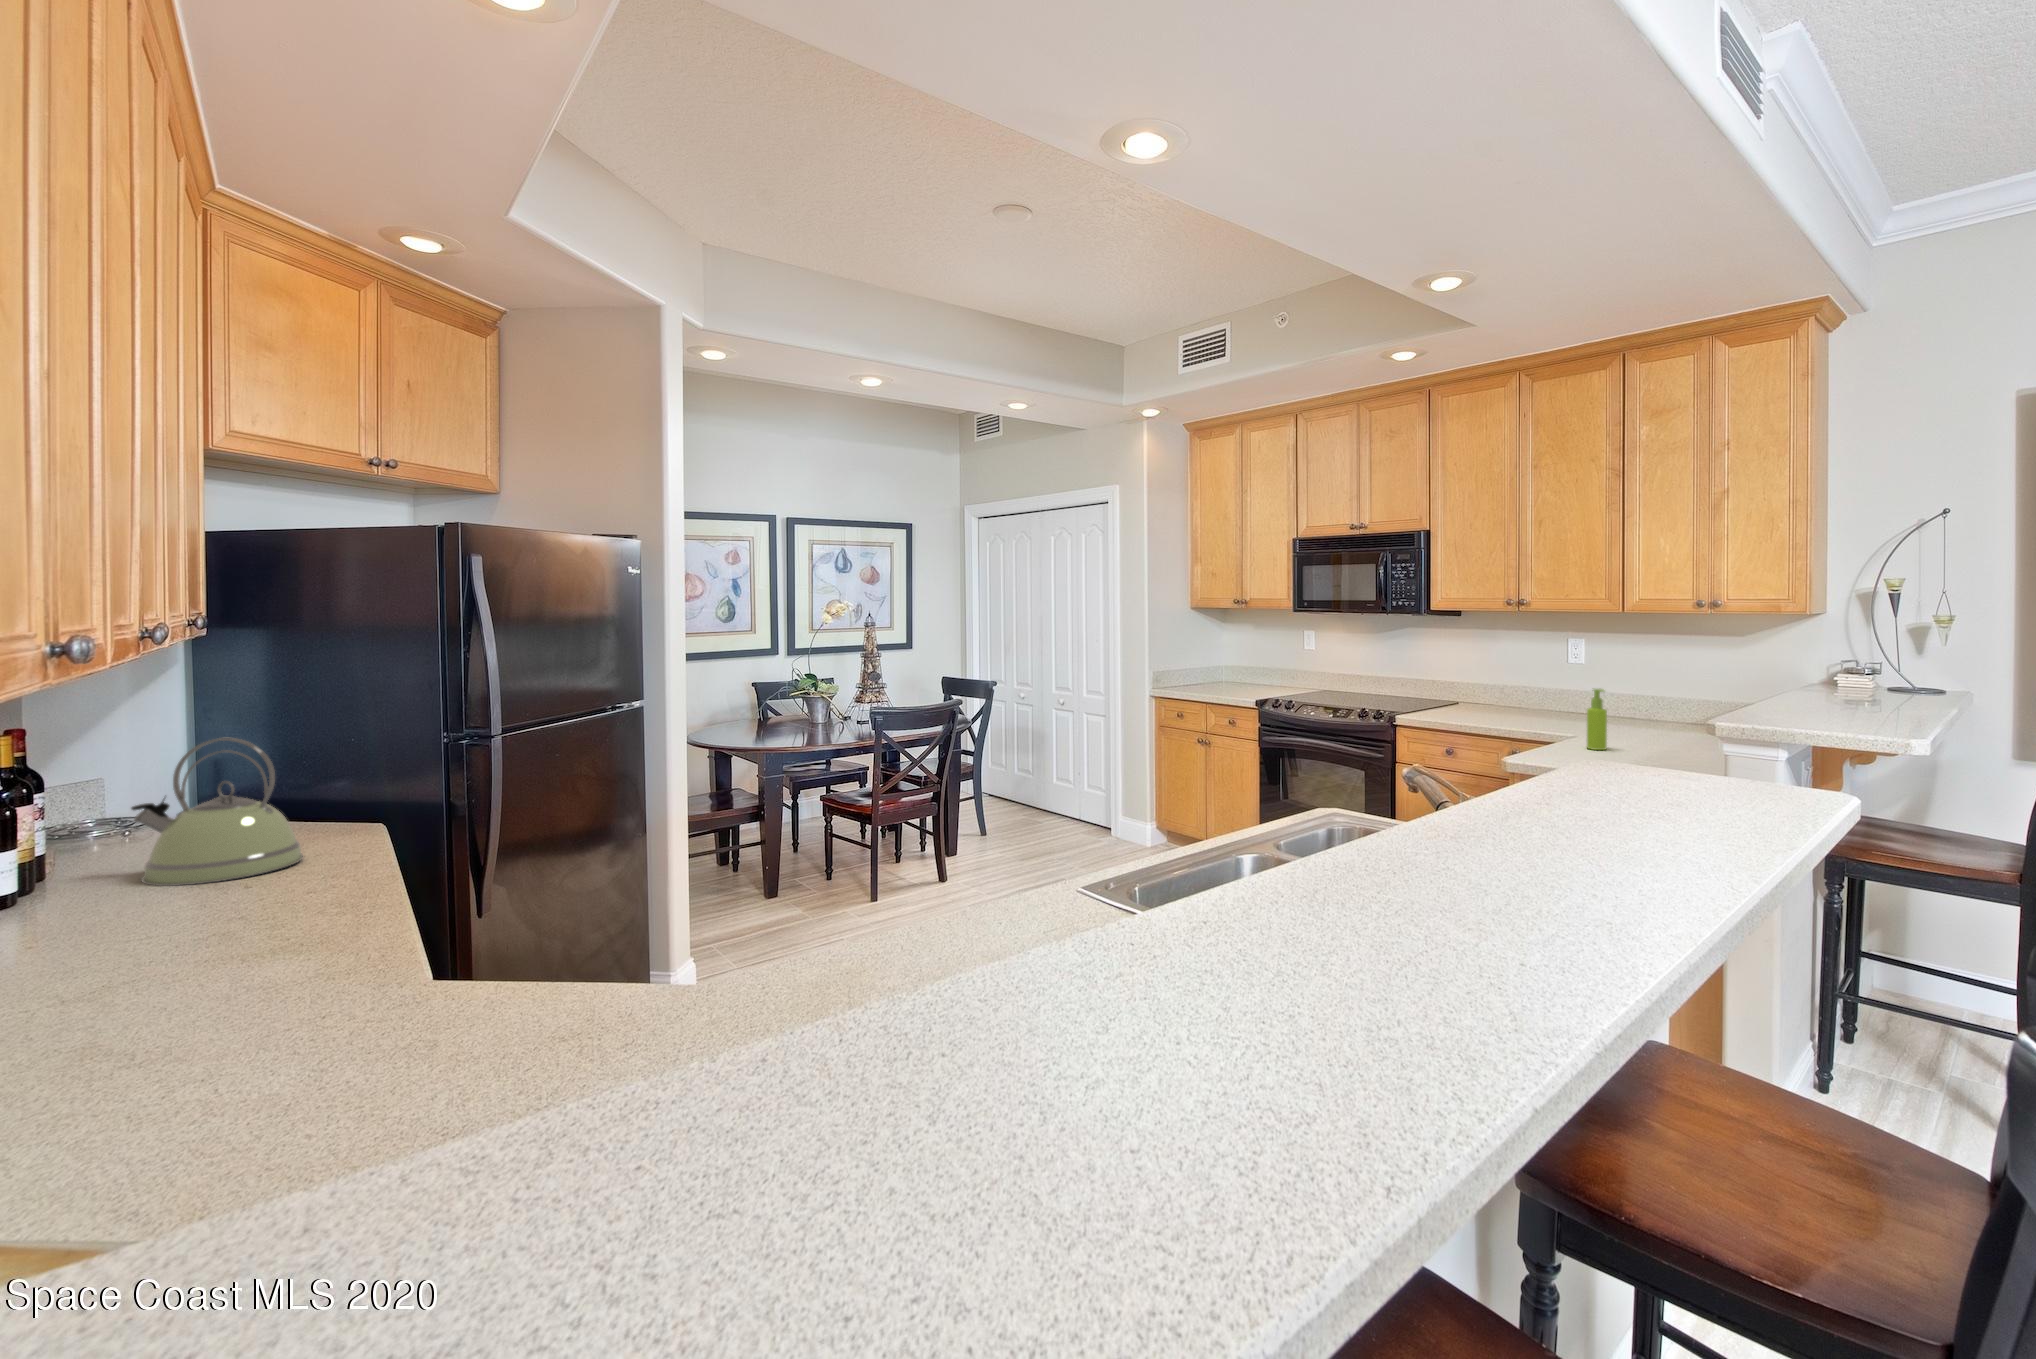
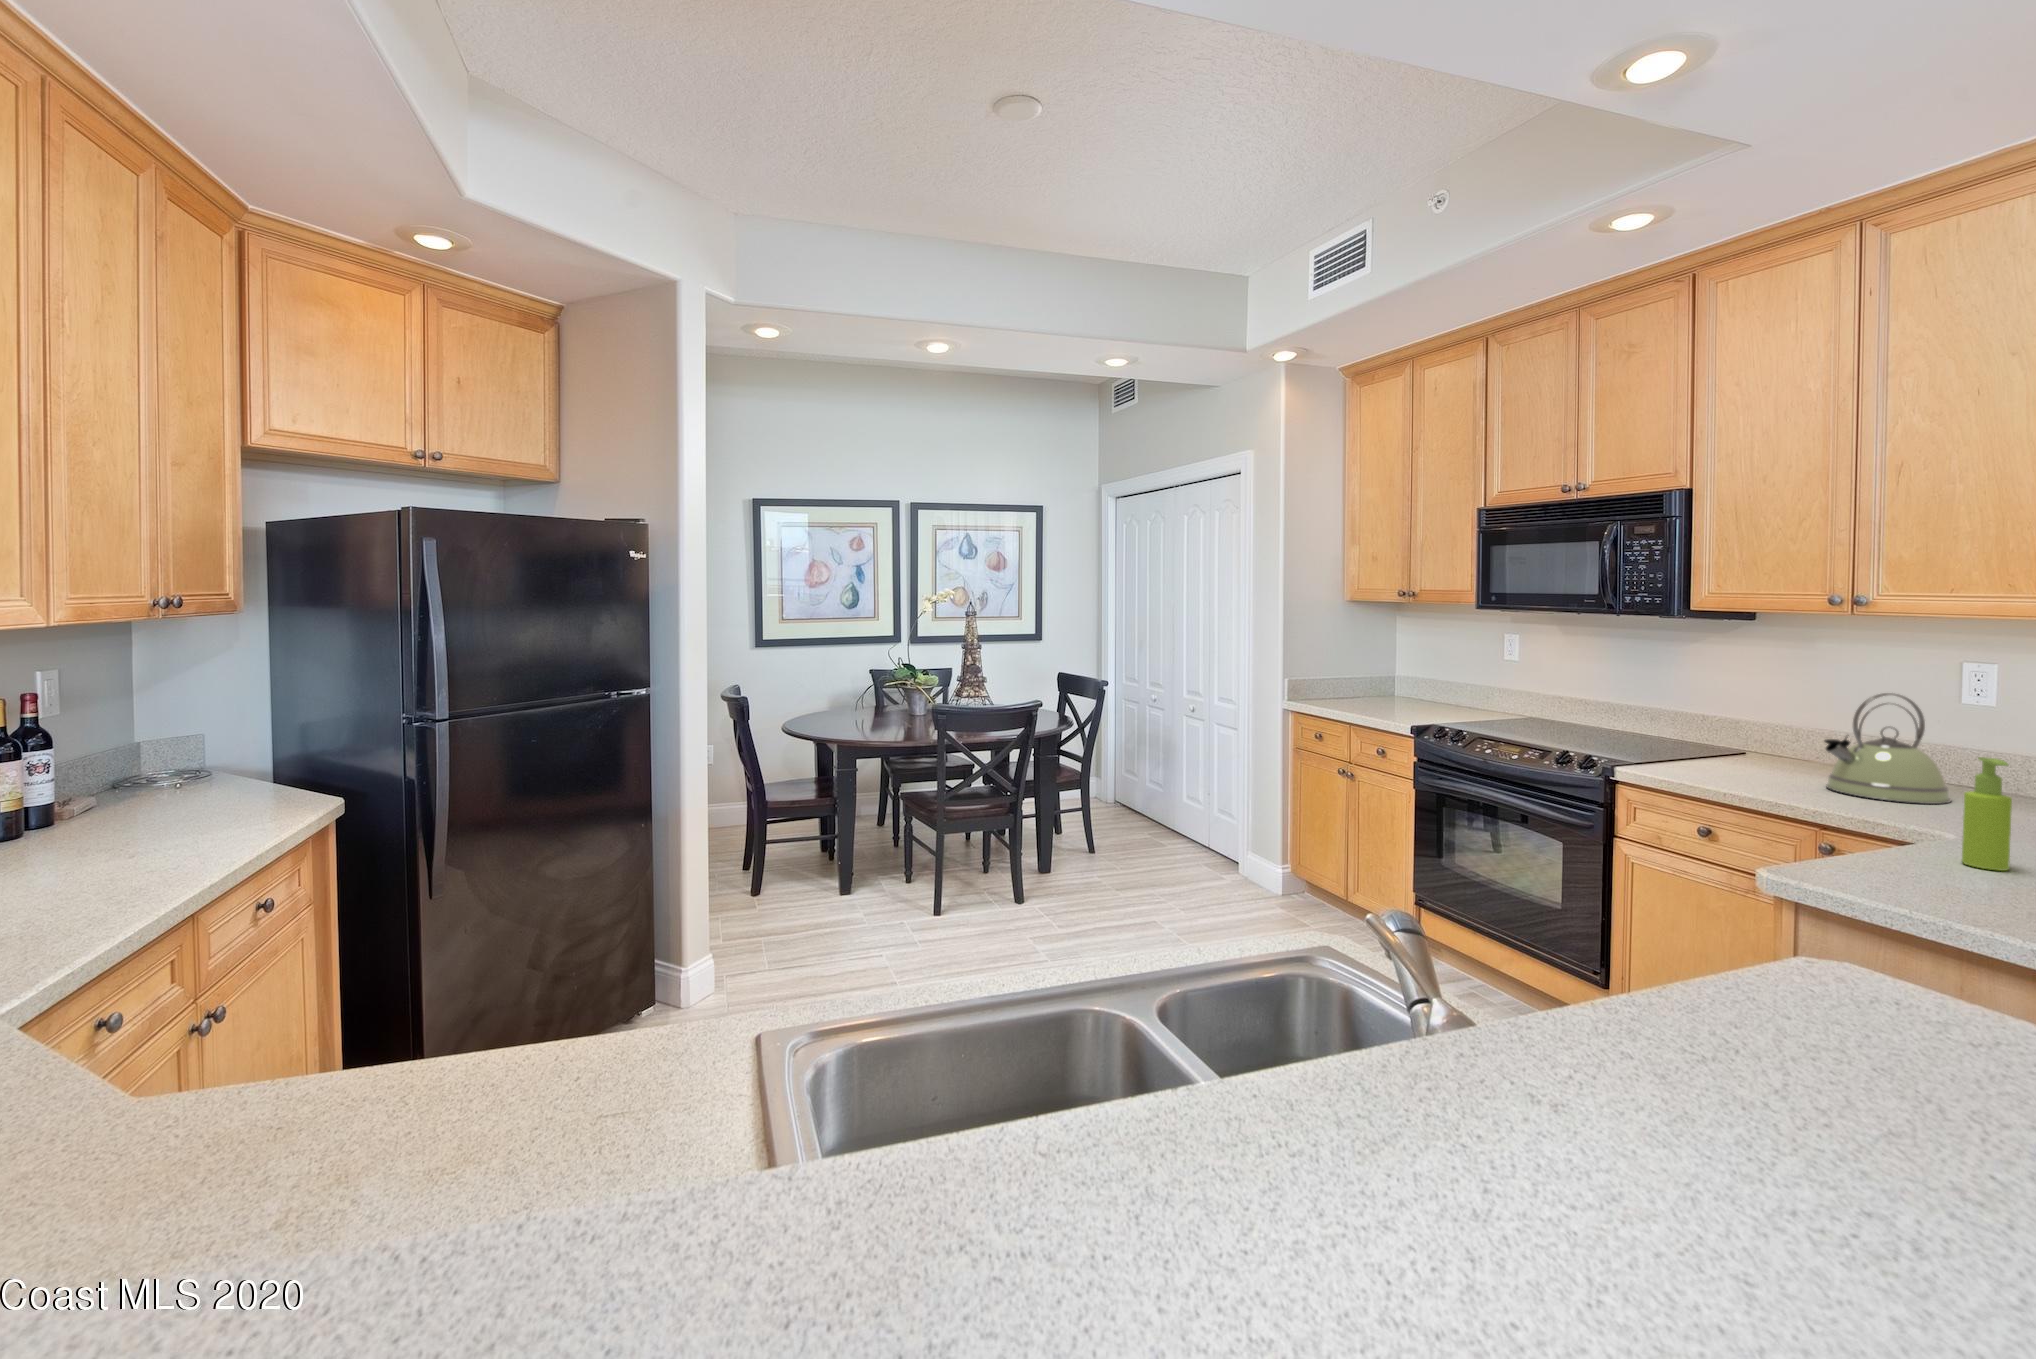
kettle: present [131,737,303,886] -> present [1825,693,1951,804]

